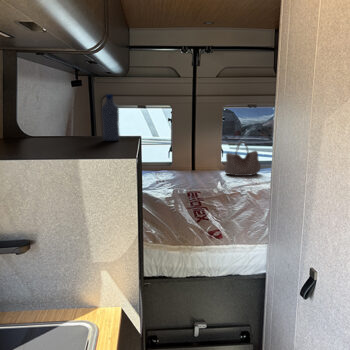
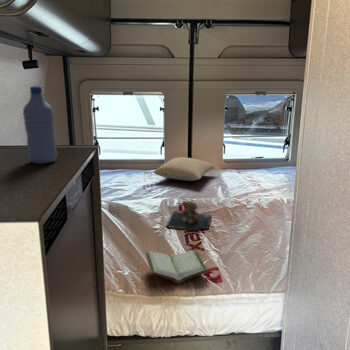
handbag: present [224,142,261,176] -> none [226,137,270,179]
pillow: none [165,159,215,177] -> present [154,157,215,181]
teddy bear: none [177,187,214,209] -> present [166,201,211,230]
book: none [165,218,212,239] -> present [145,250,208,284]

